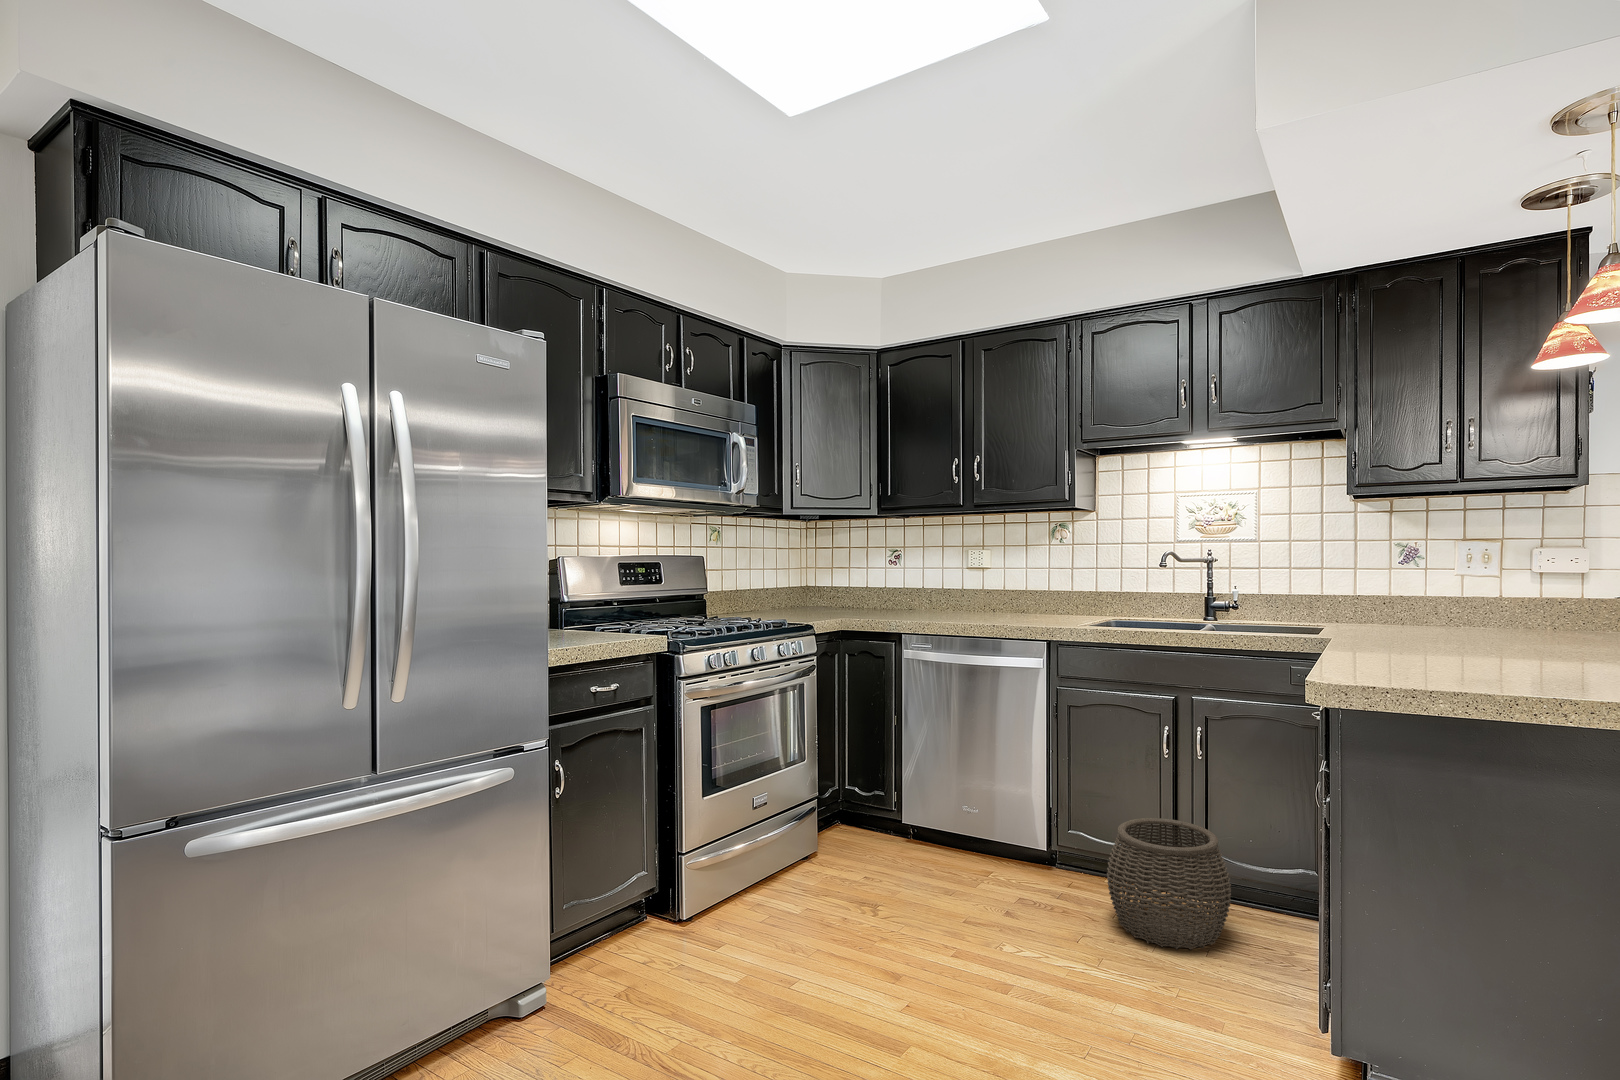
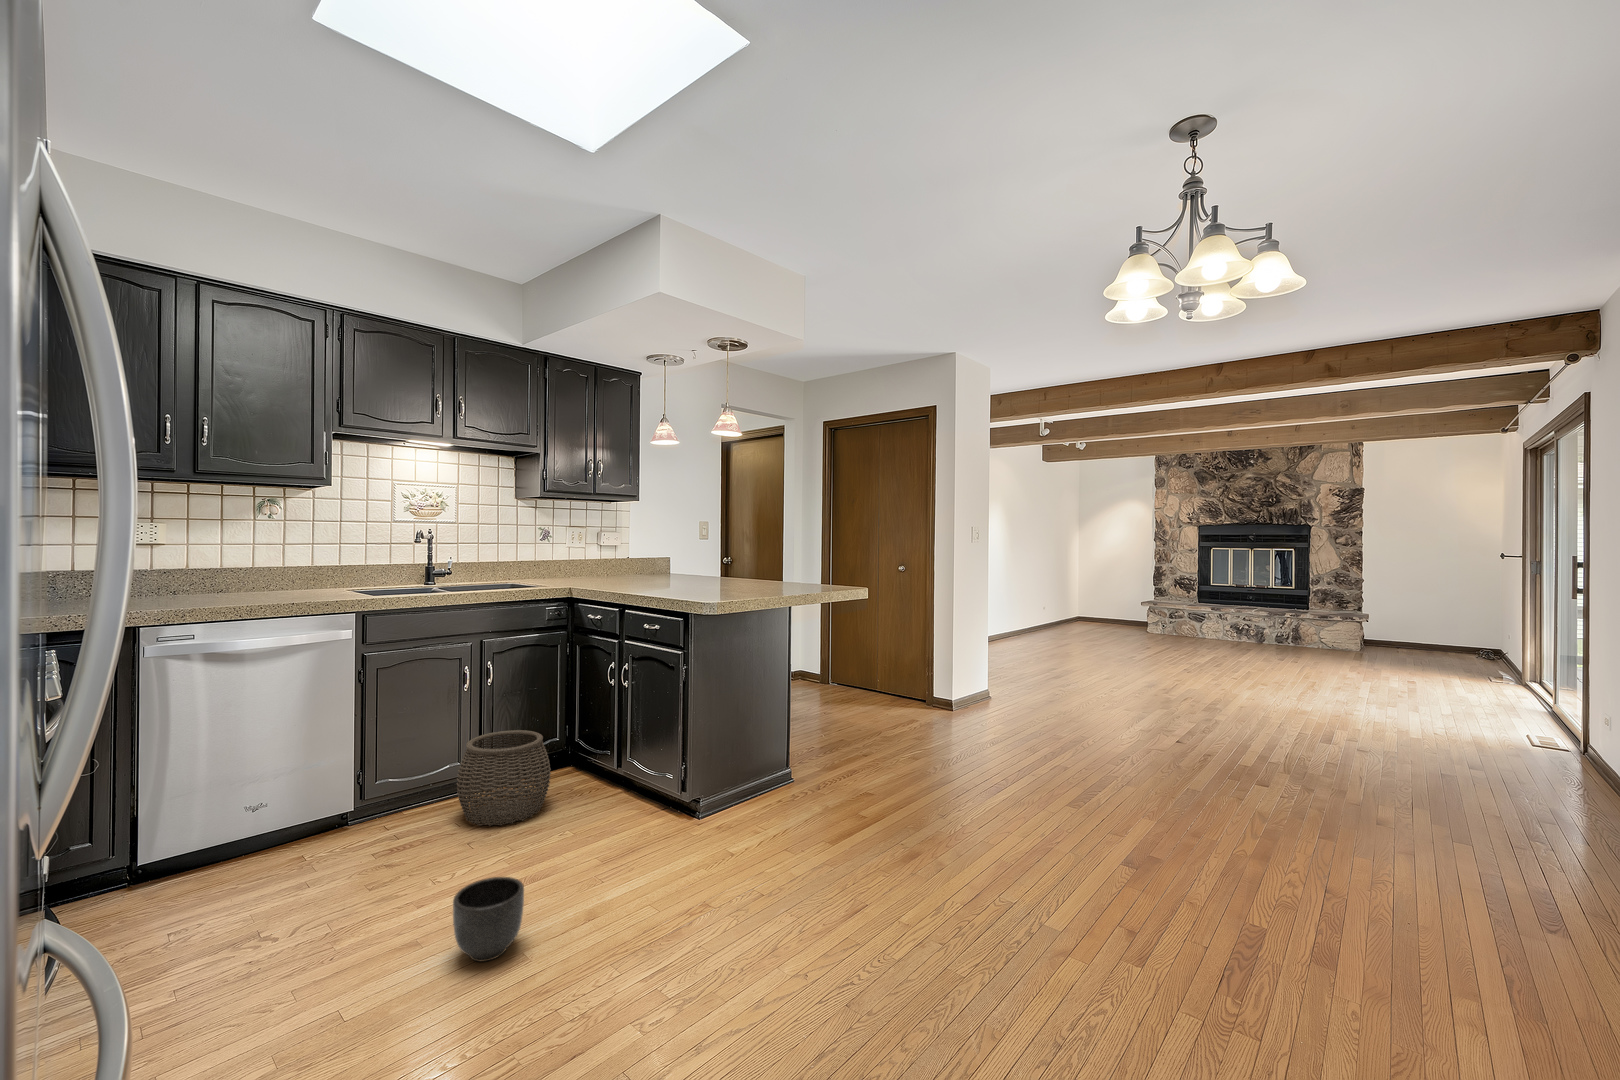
planter: none [859,939,928,1029] -> present [453,877,524,962]

